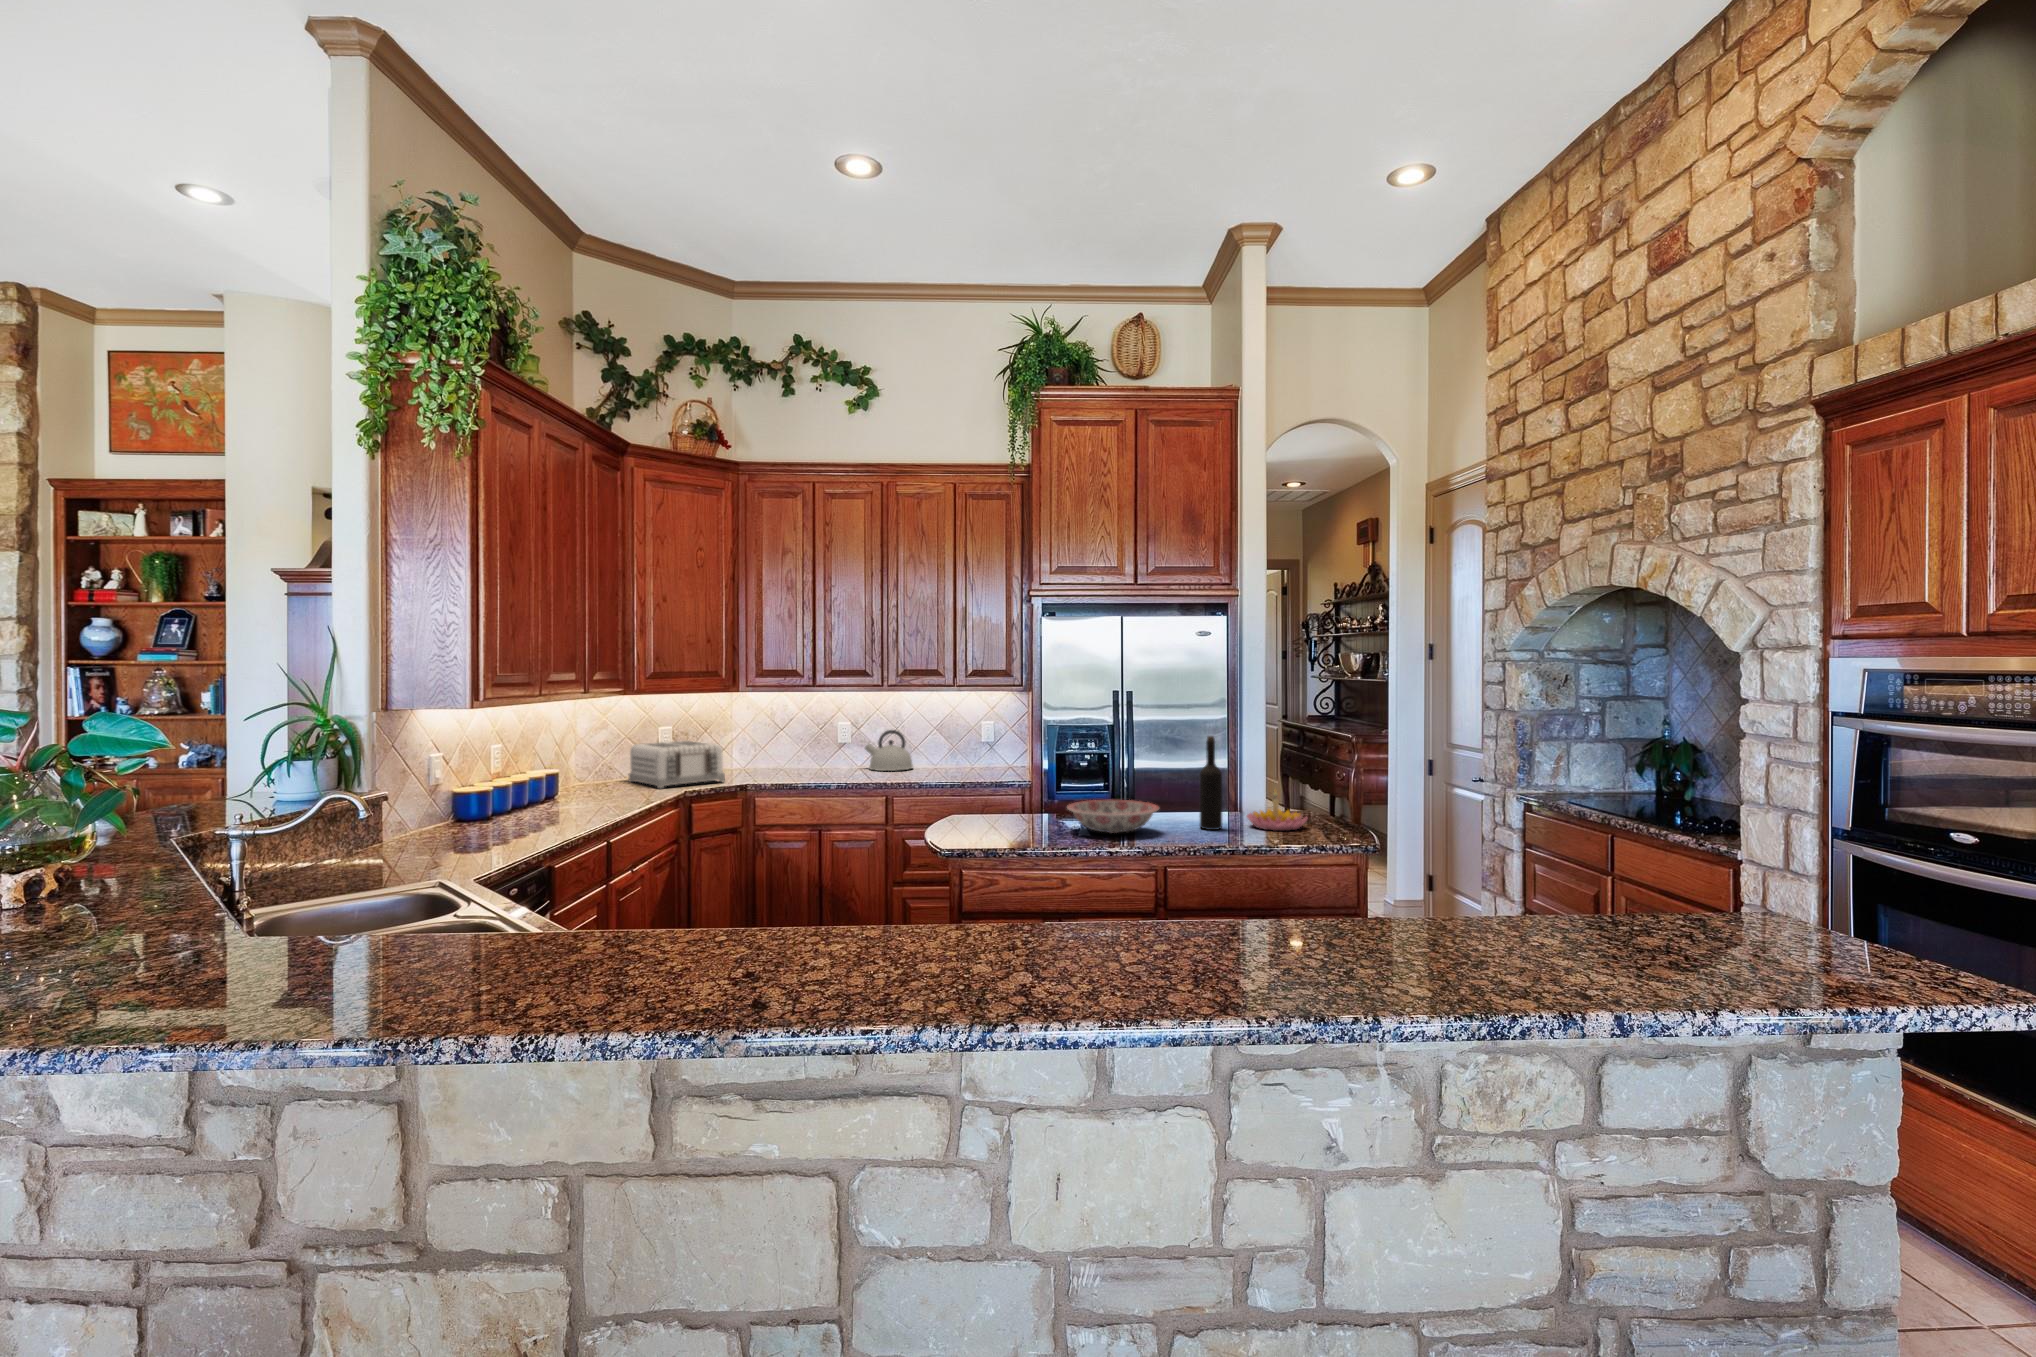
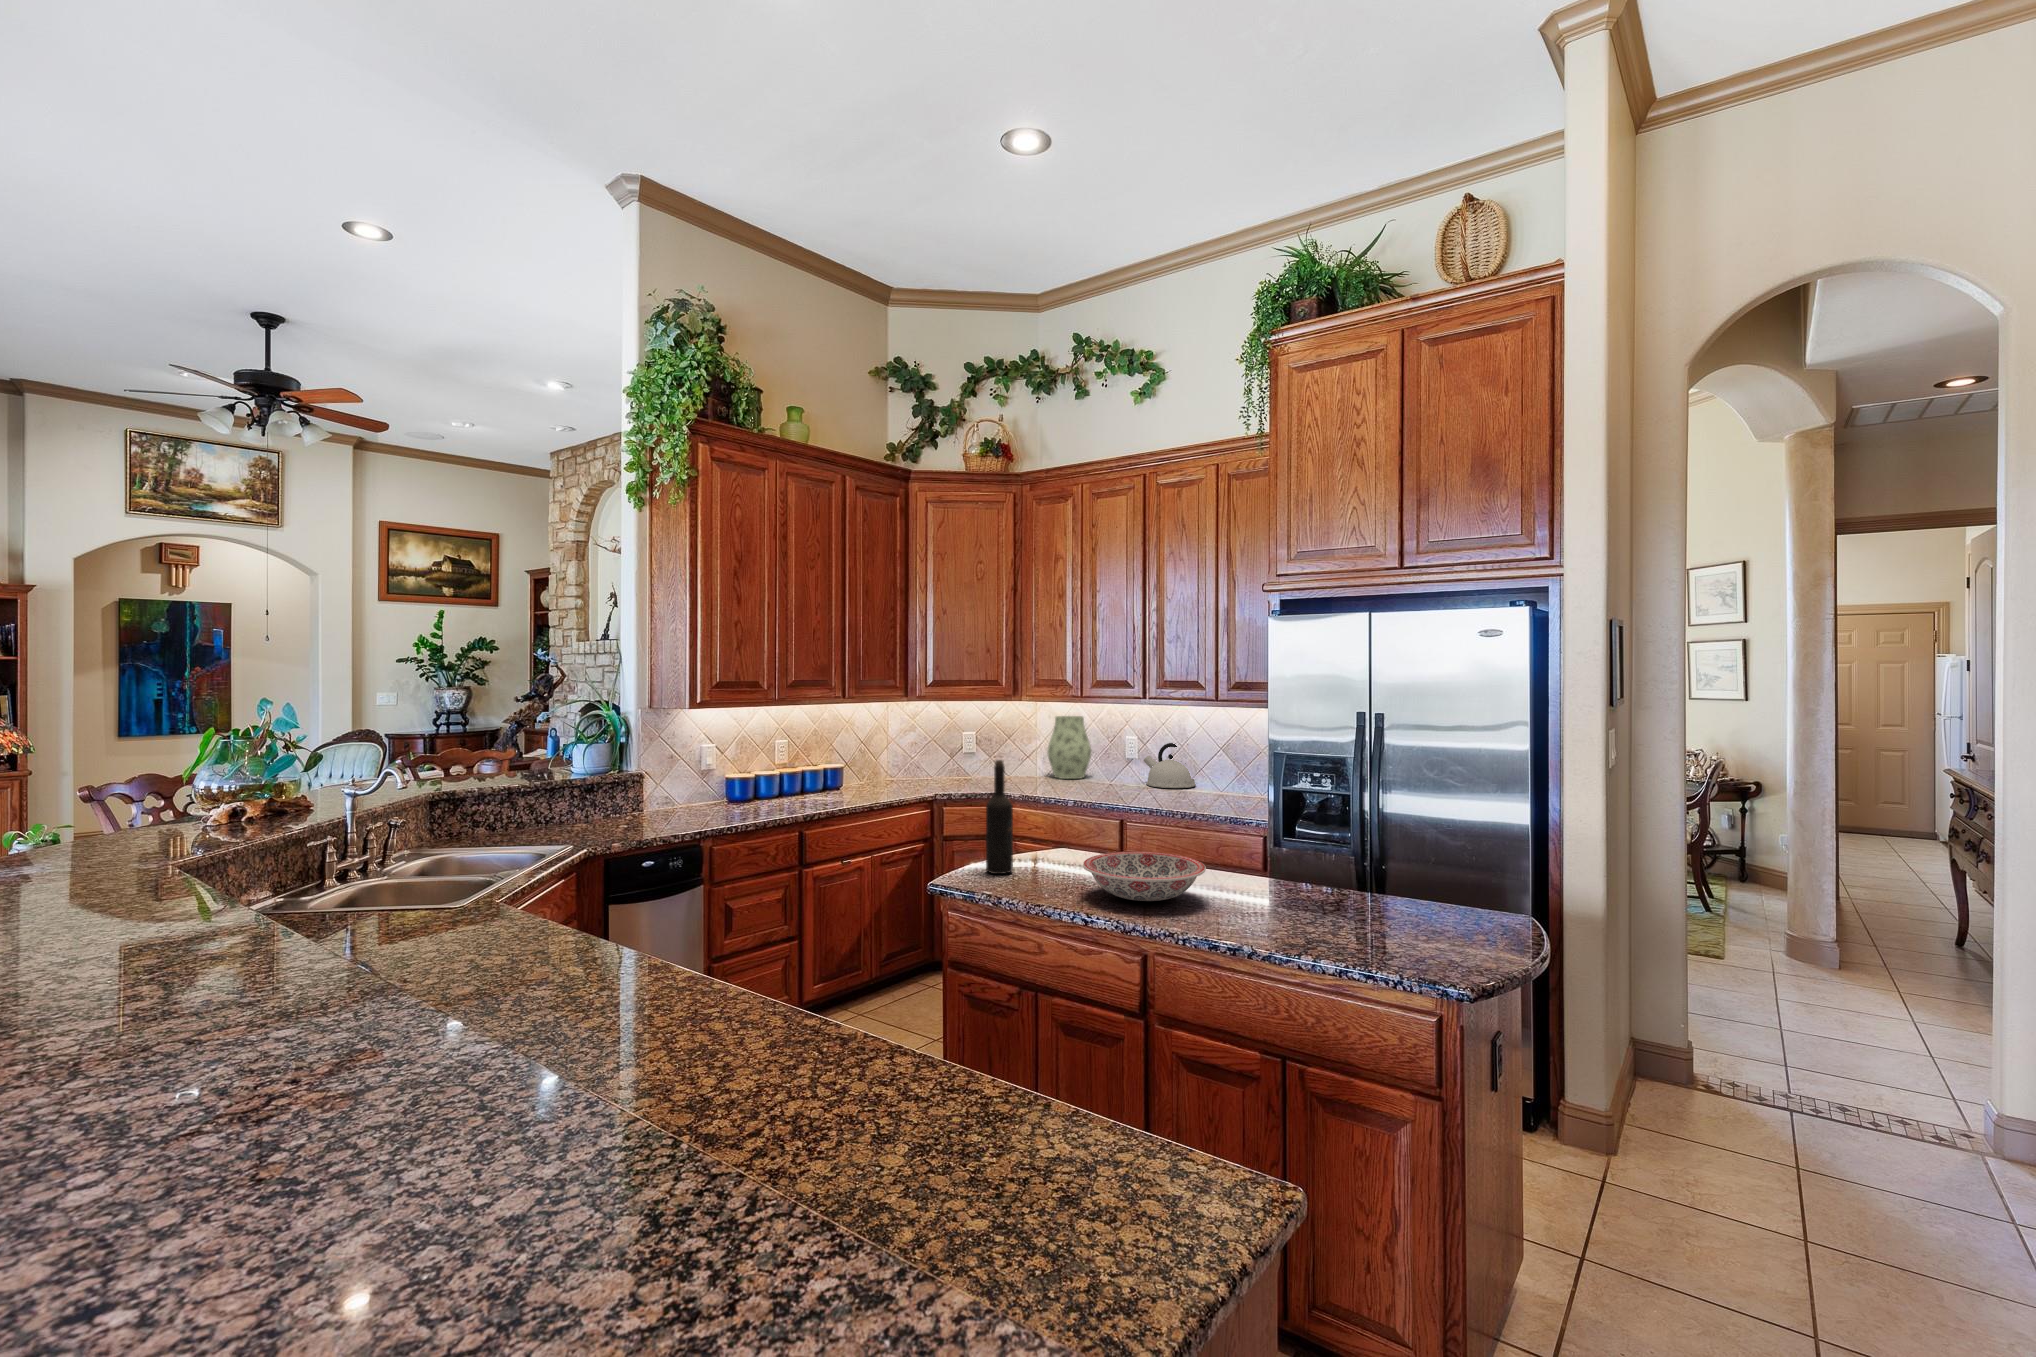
vase: none [764,710,809,772] -> present [1047,716,1091,779]
wine bottle: present [1200,736,1222,830] -> present [986,760,1013,874]
toaster: present [628,741,725,789] -> none [919,741,984,784]
candle holder: present [1247,790,1307,831] -> none [1344,872,1446,945]

